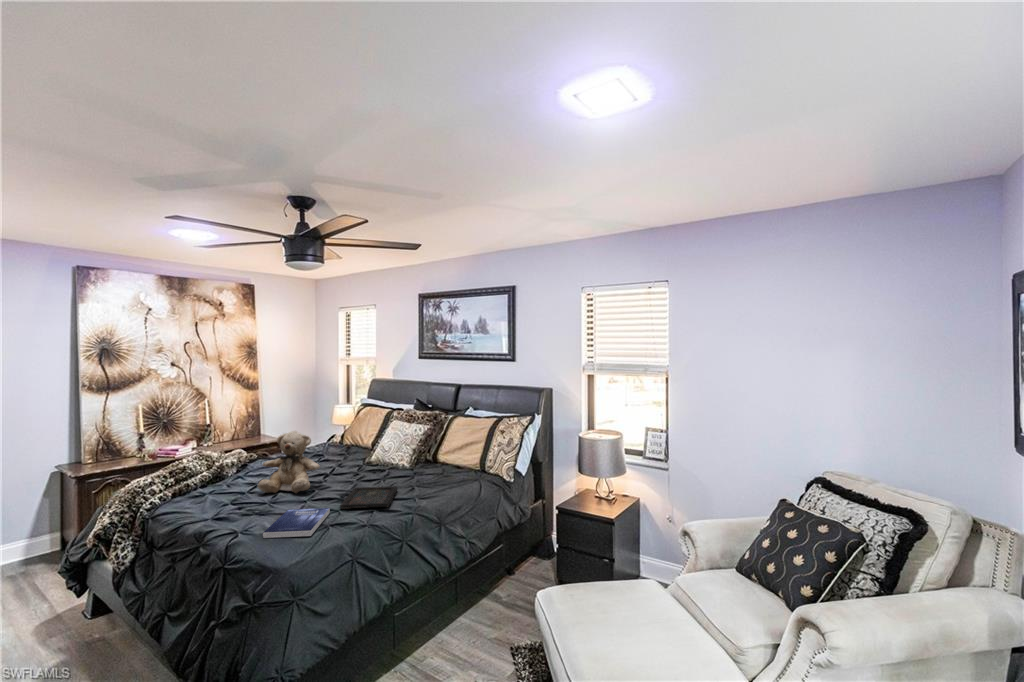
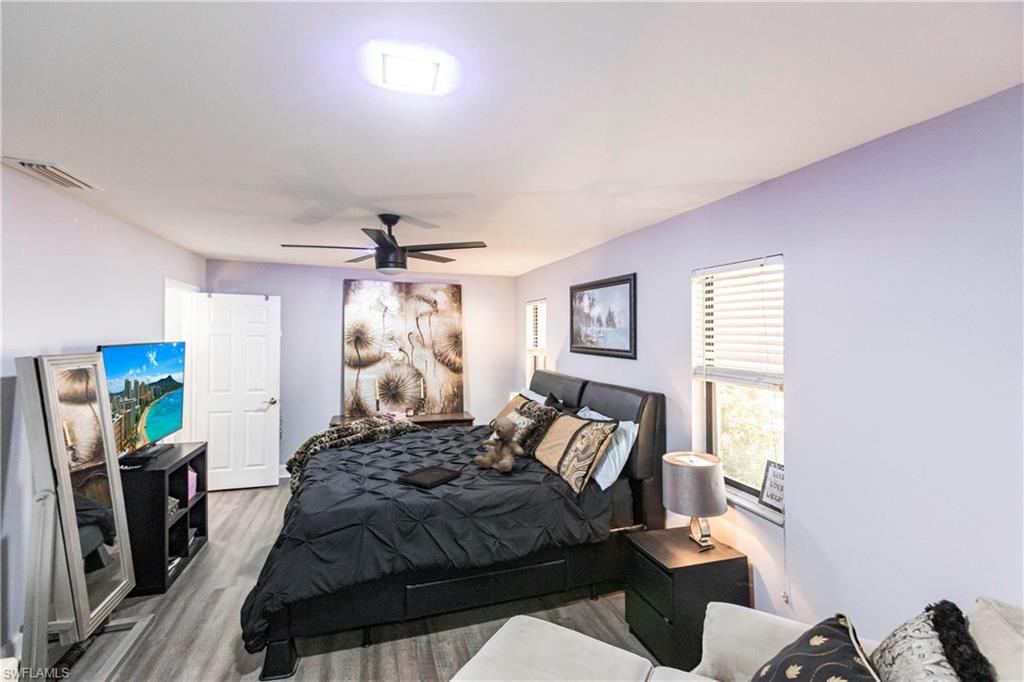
teddy bear: present [258,431,320,493] -> present [475,417,524,473]
book: present [263,508,330,538] -> none [321,472,387,496]

